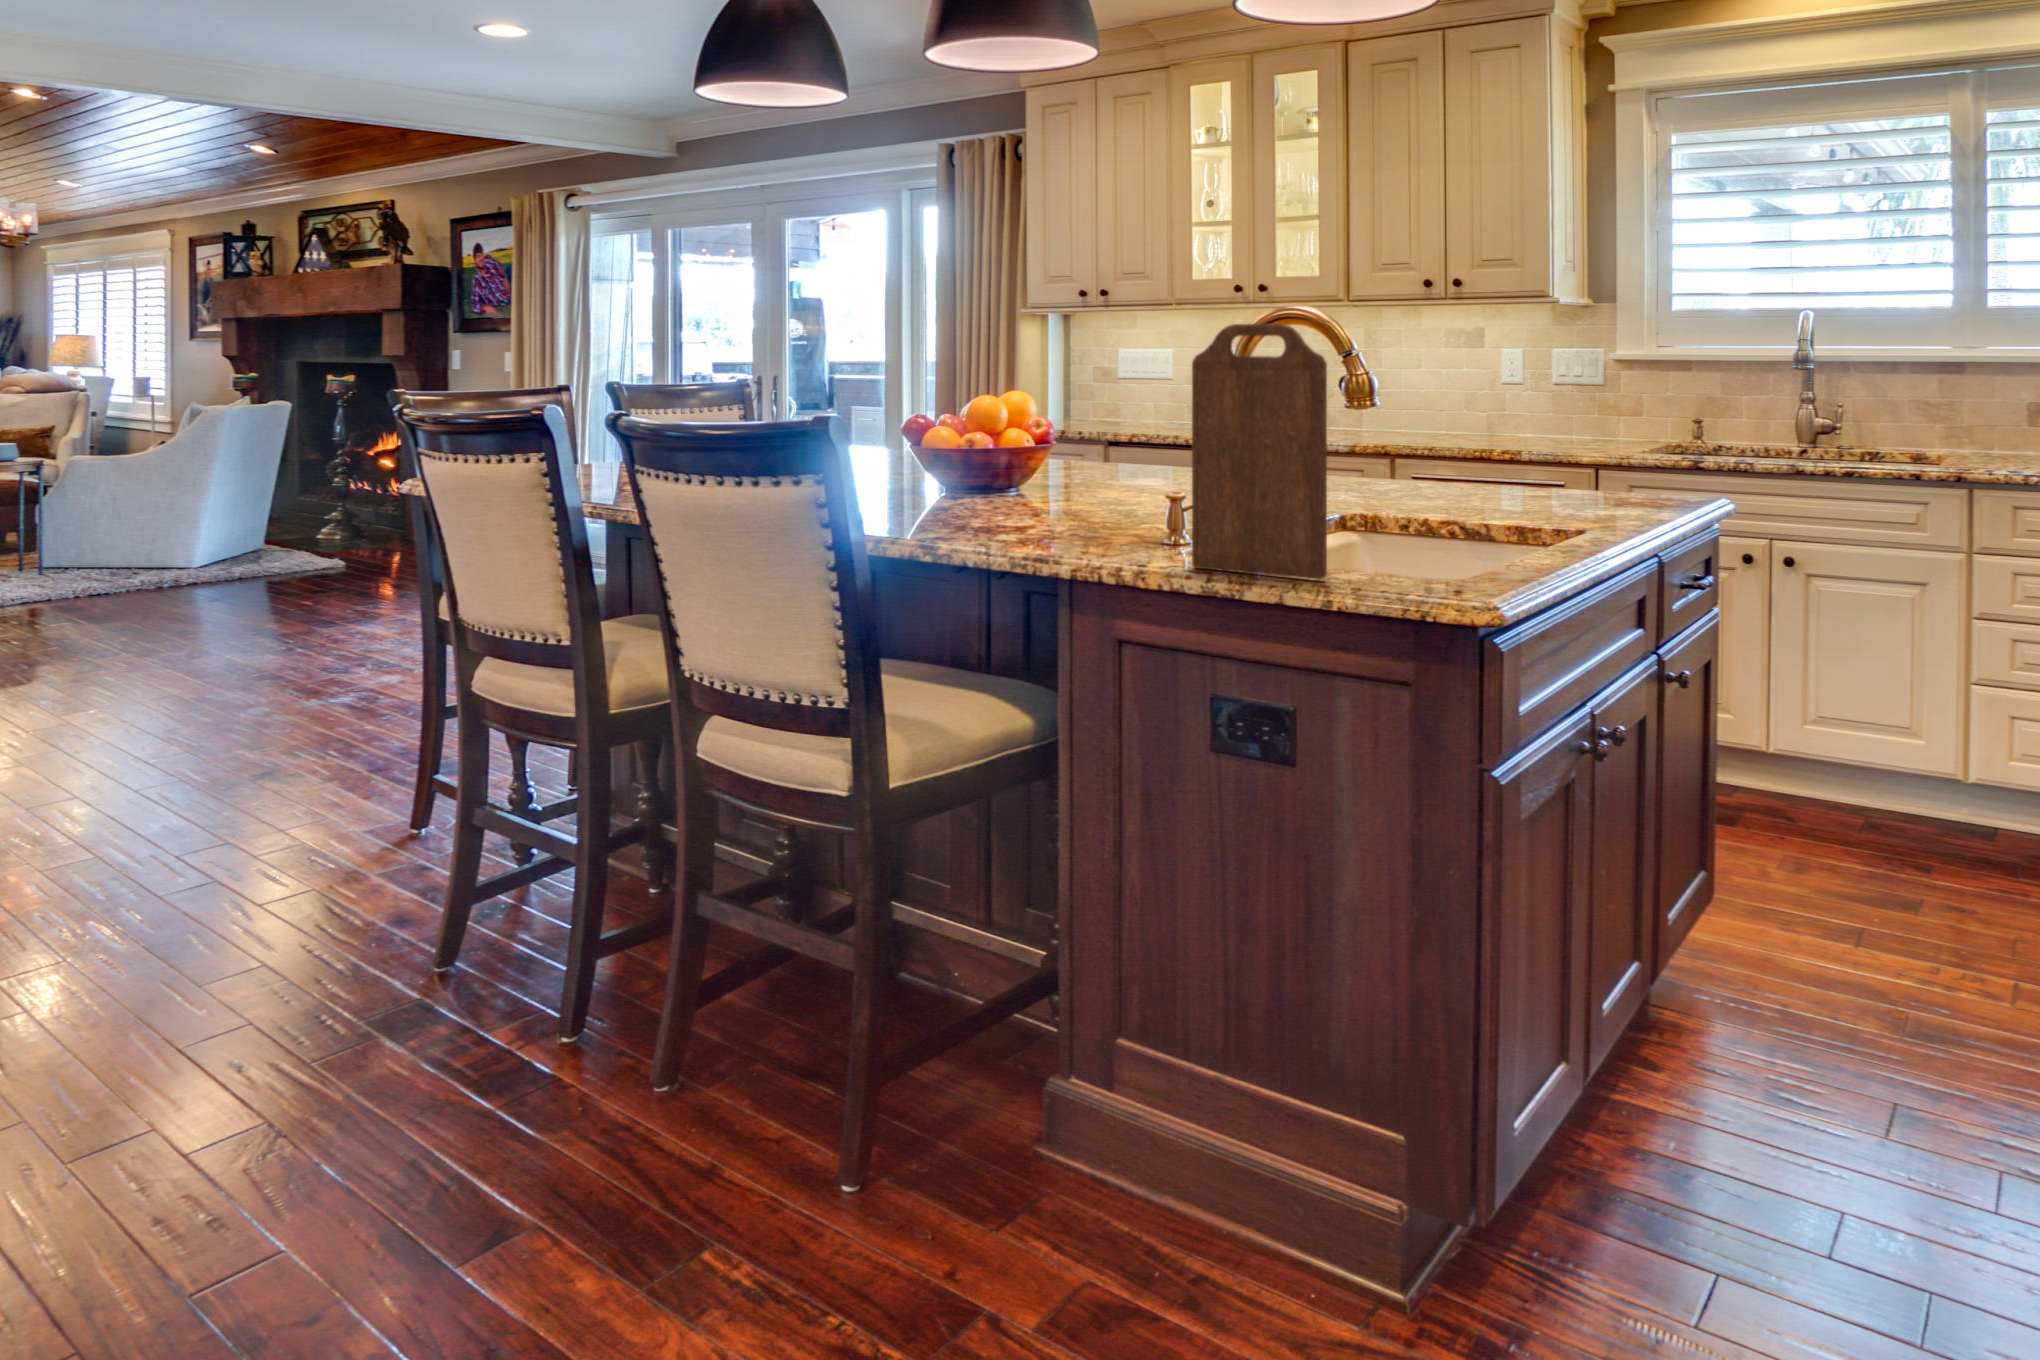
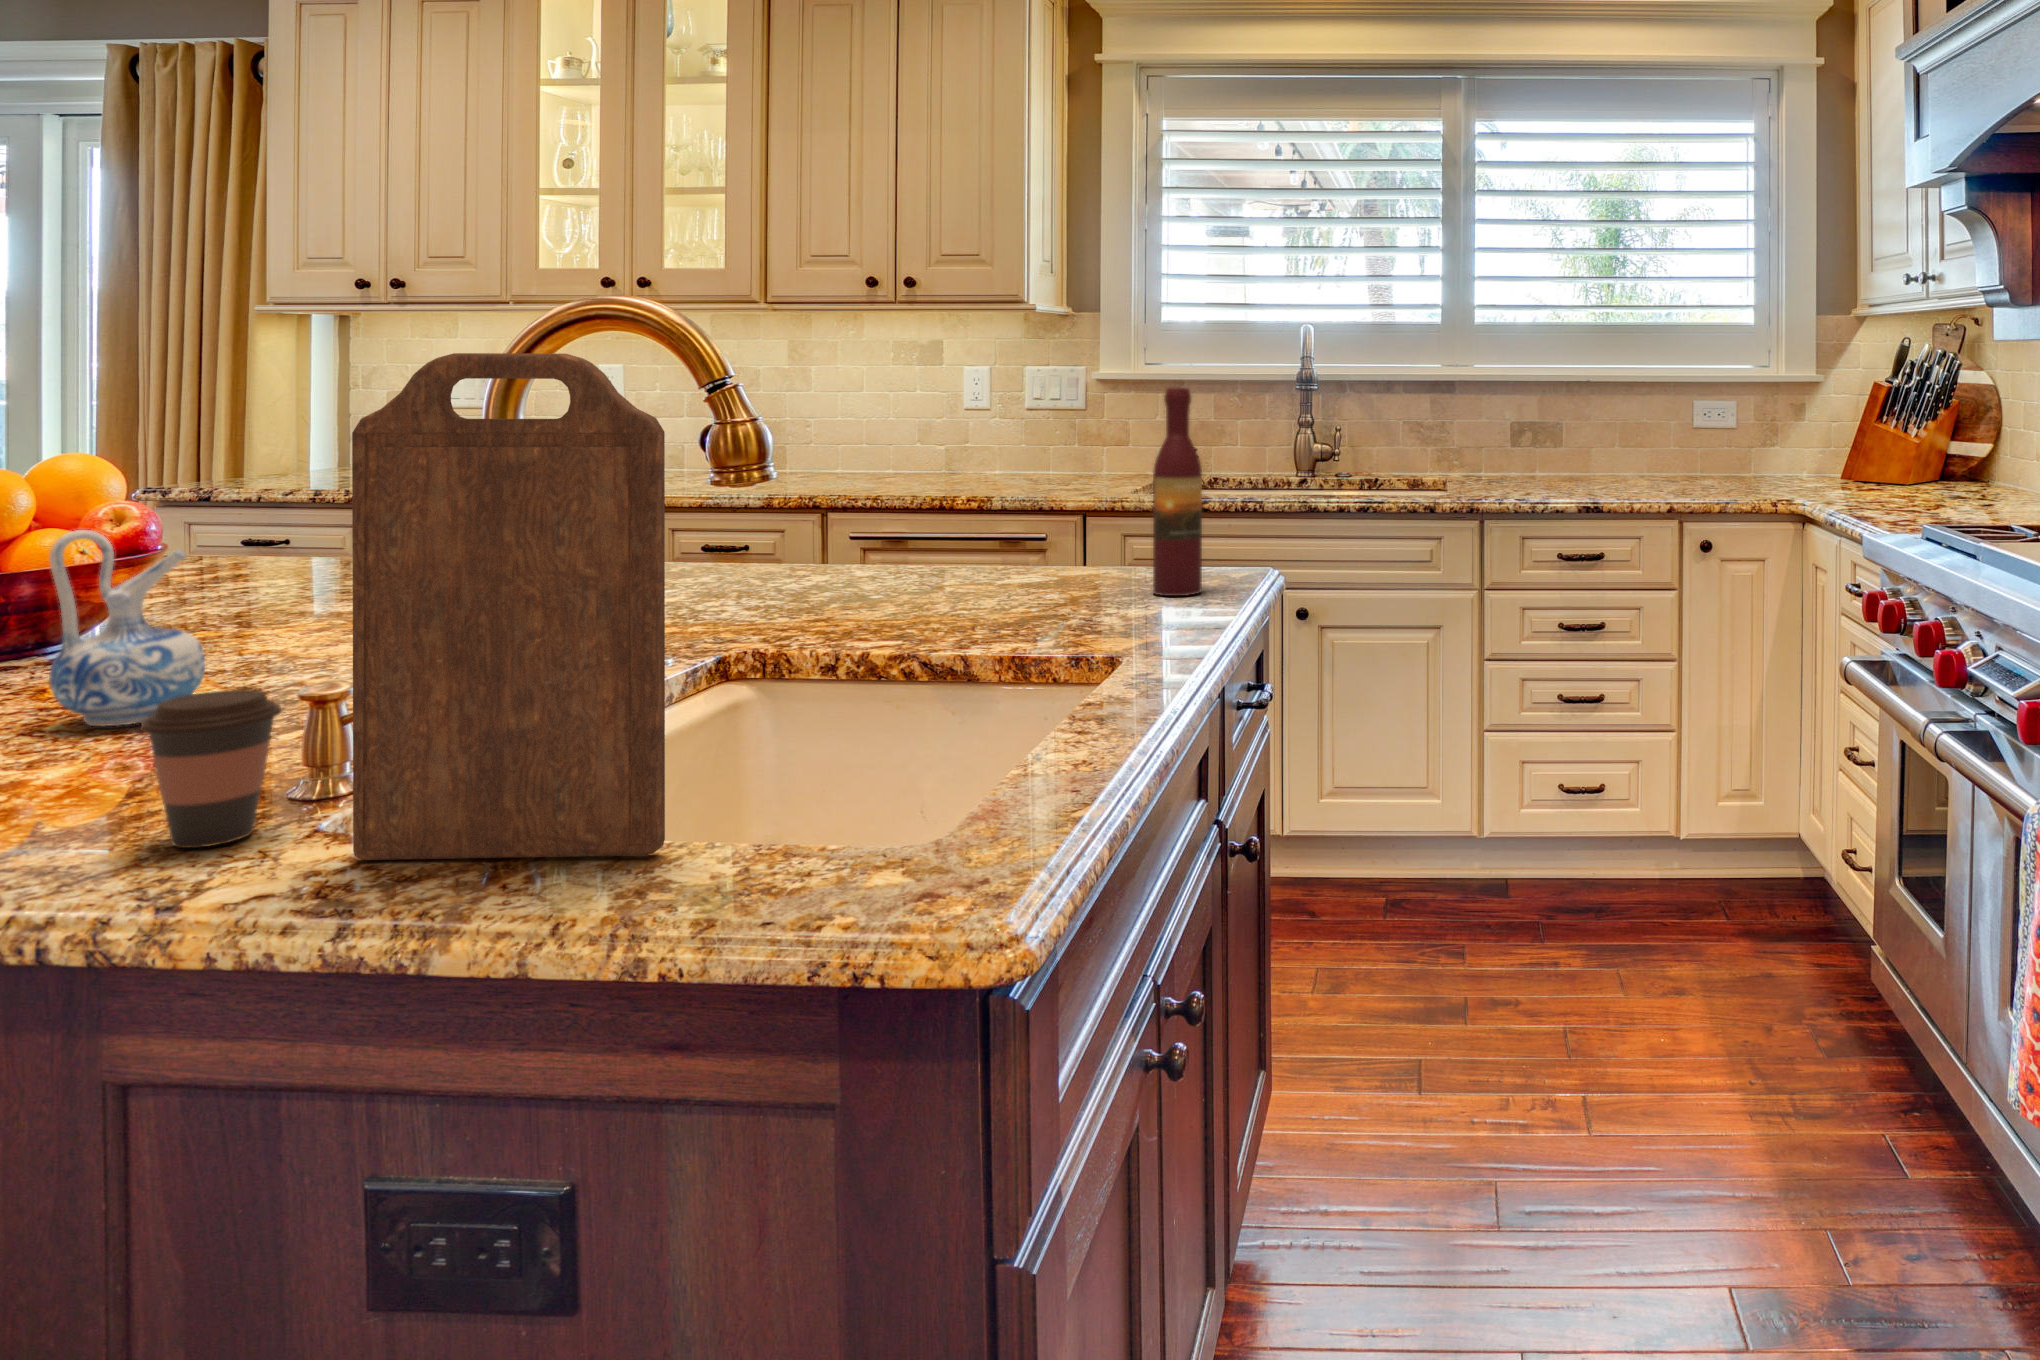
wine bottle: none [1628,356,1667,511] -> present [1153,388,1202,596]
ceramic pitcher: none [1041,418,1100,517] -> present [49,530,205,726]
coffee cup: none [1106,487,1158,558] -> present [140,689,282,848]

